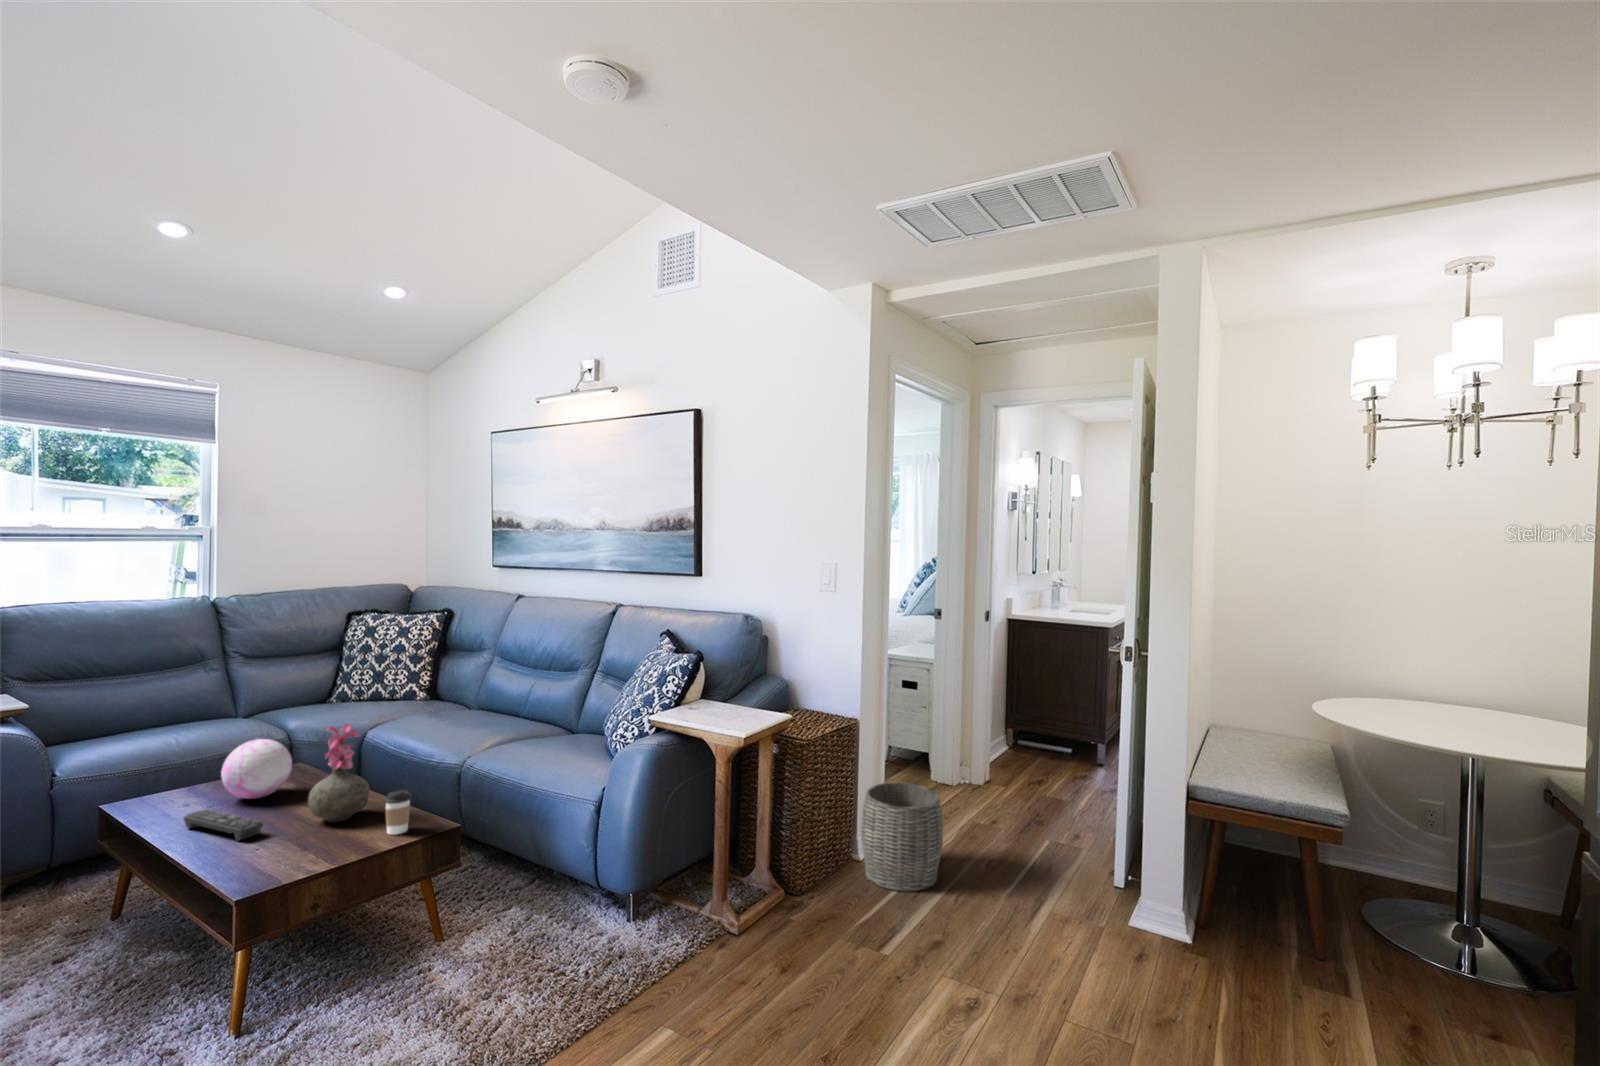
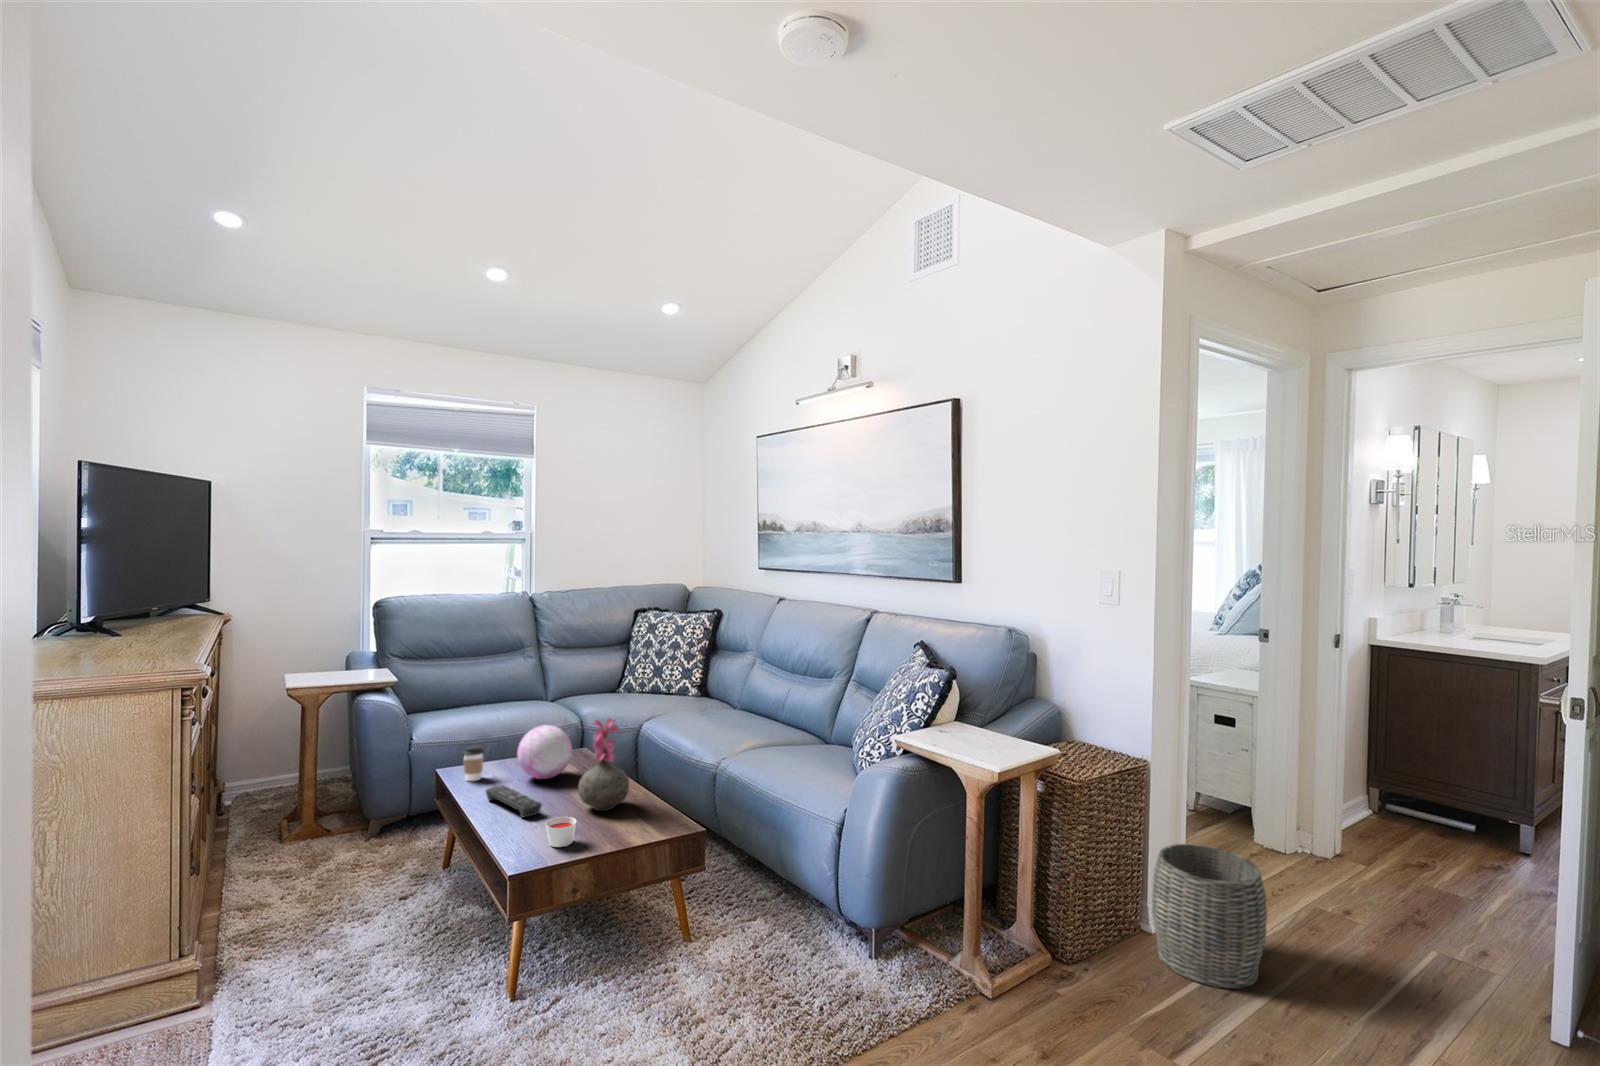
coffee cup: present [384,790,412,835] -> present [463,745,484,781]
candle: none [276,831,314,864] -> present [546,817,577,847]

